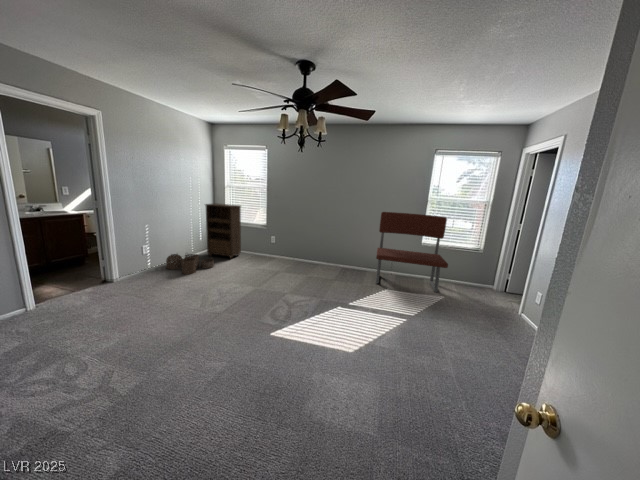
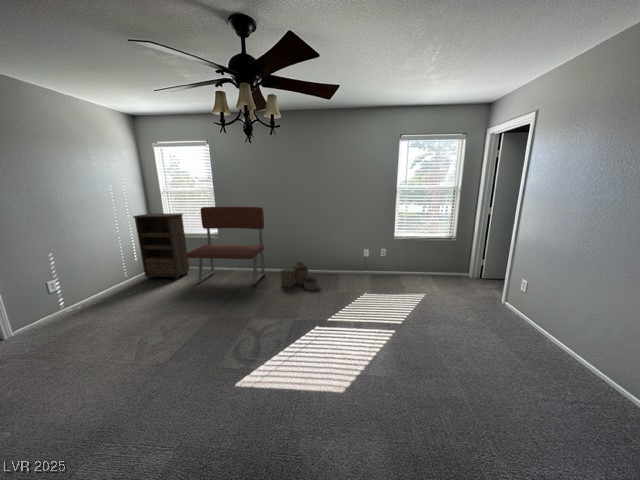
bench: present [376,212,448,292] -> present [186,206,265,284]
woven basket: present [166,254,214,275] -> present [281,262,317,290]

